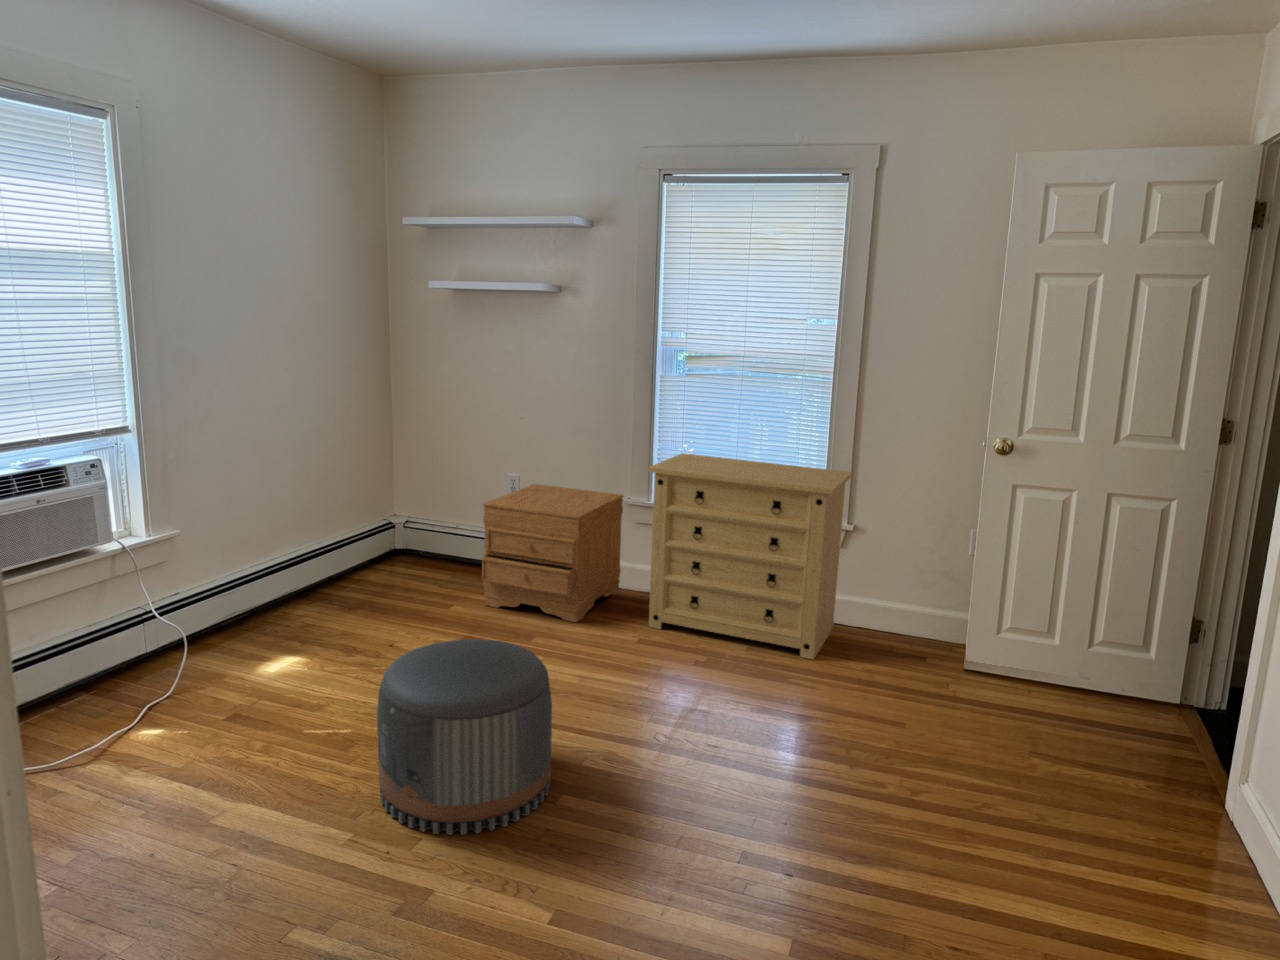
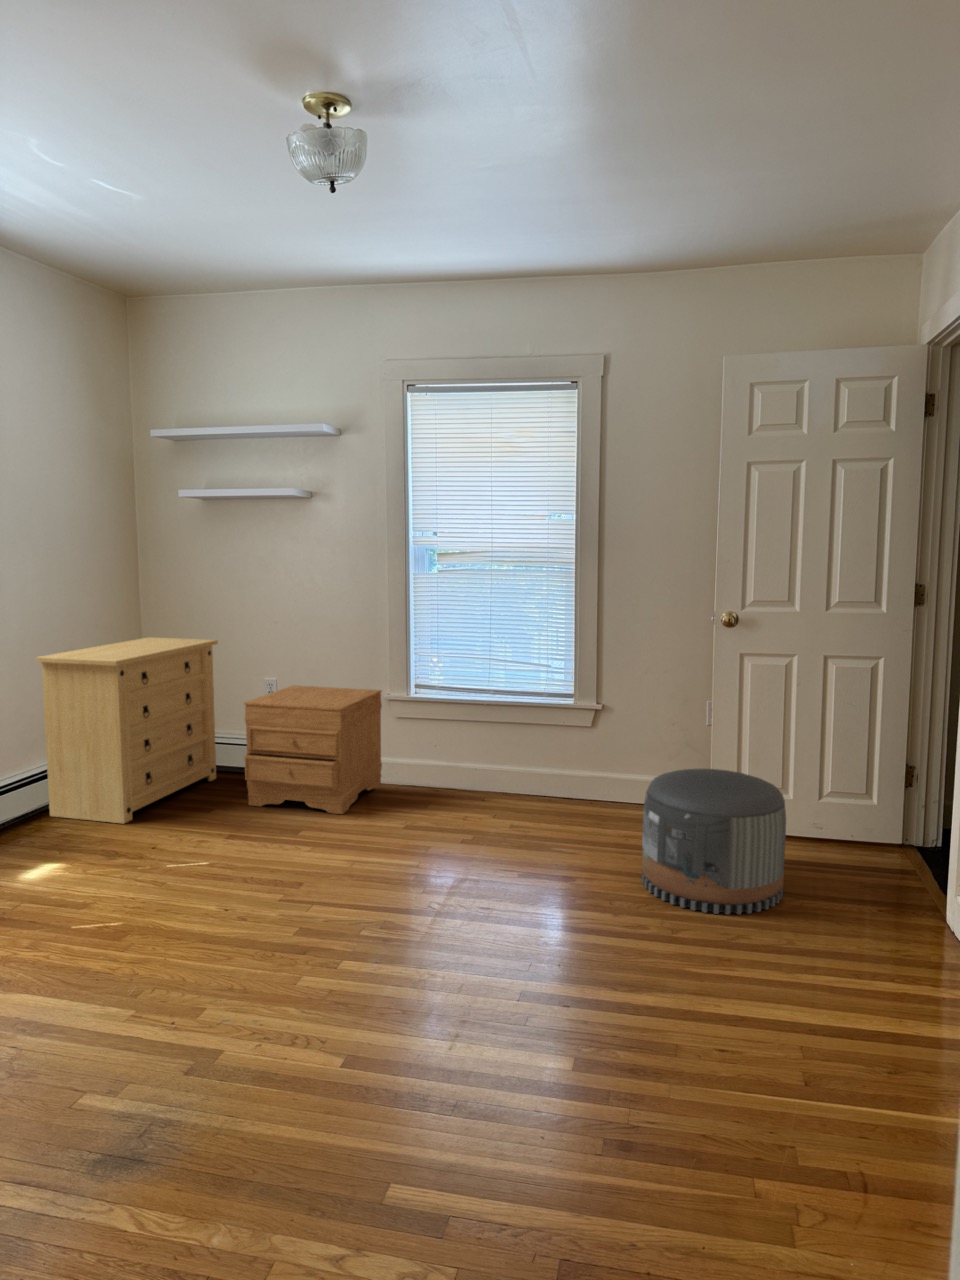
dresser: present [648,453,853,659] -> present [36,637,218,824]
pouf: present [377,639,552,835] -> present [642,769,786,914]

